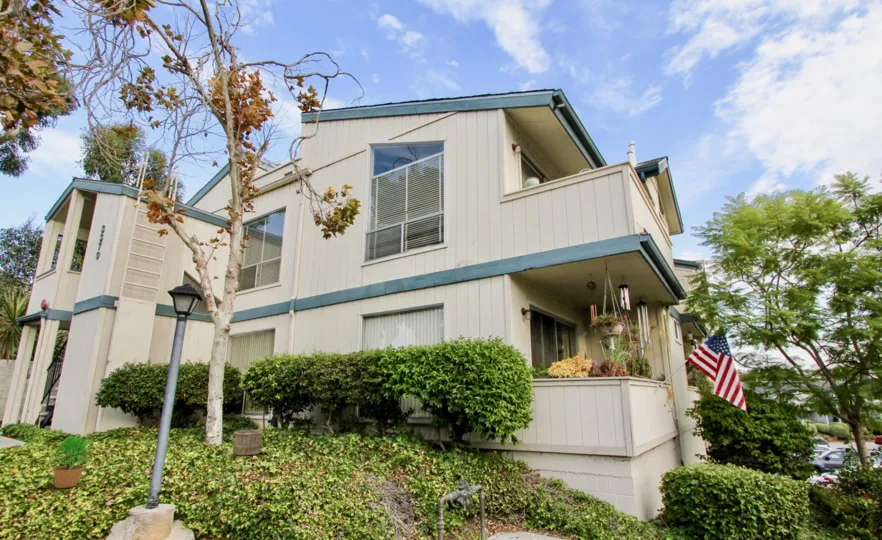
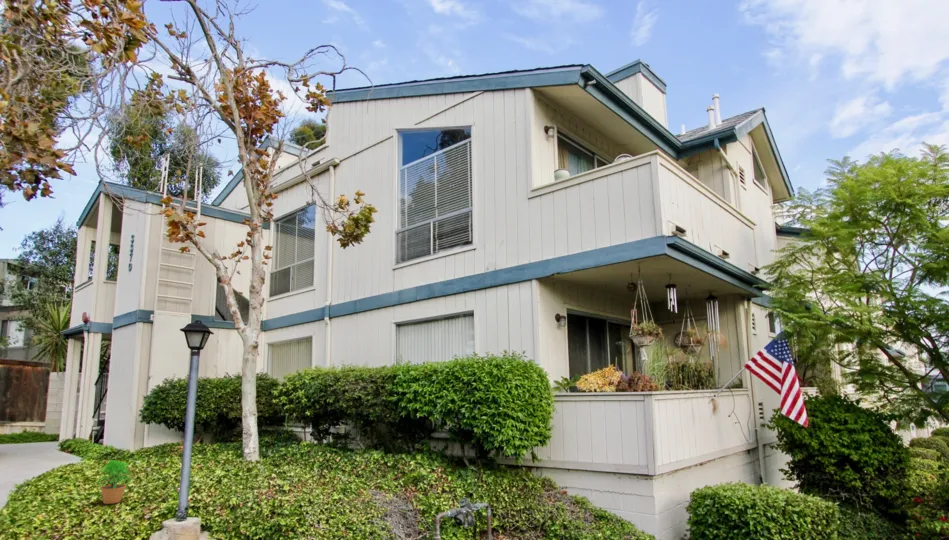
wooden bucket: present [233,430,263,455] -> none [259,449,286,473]

